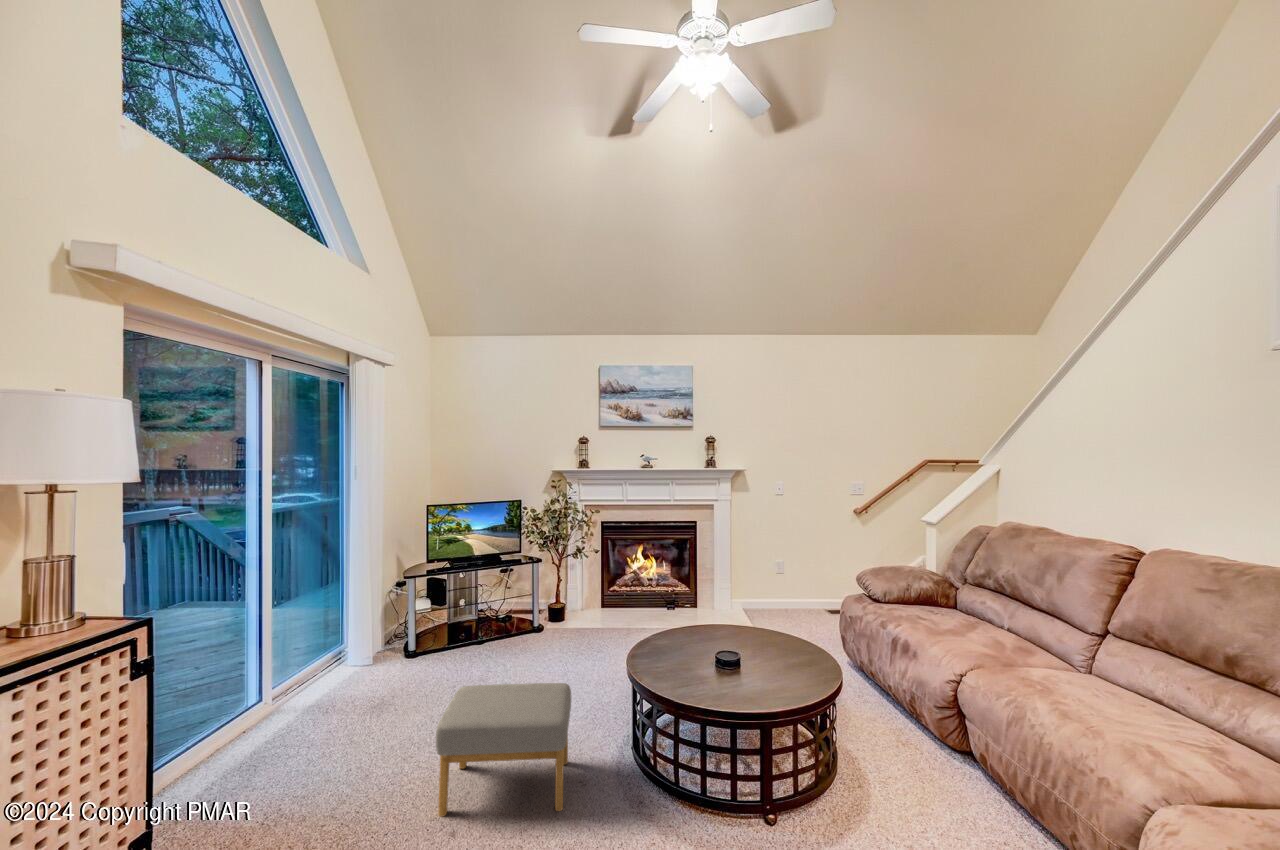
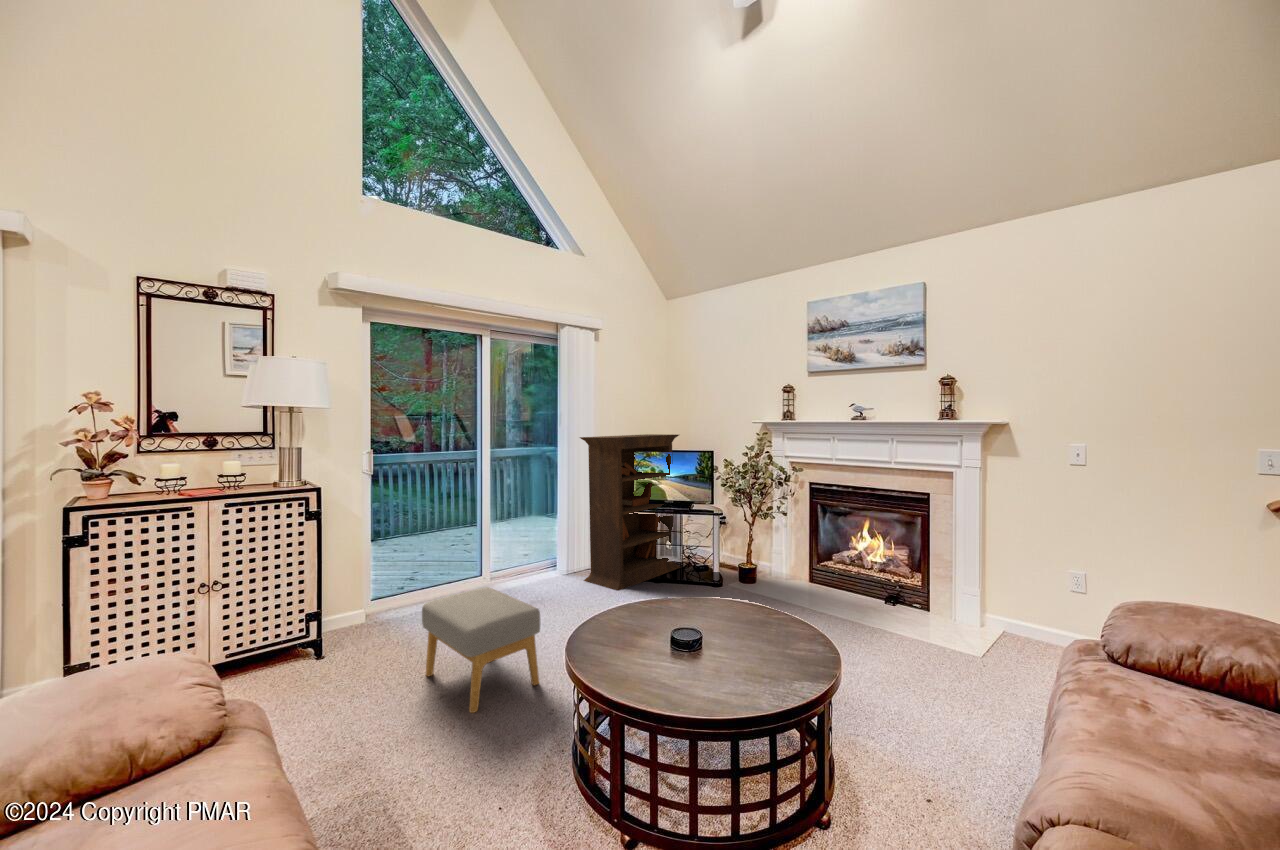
bookcase: none [405,483,485,668] -> present [580,434,681,591]

